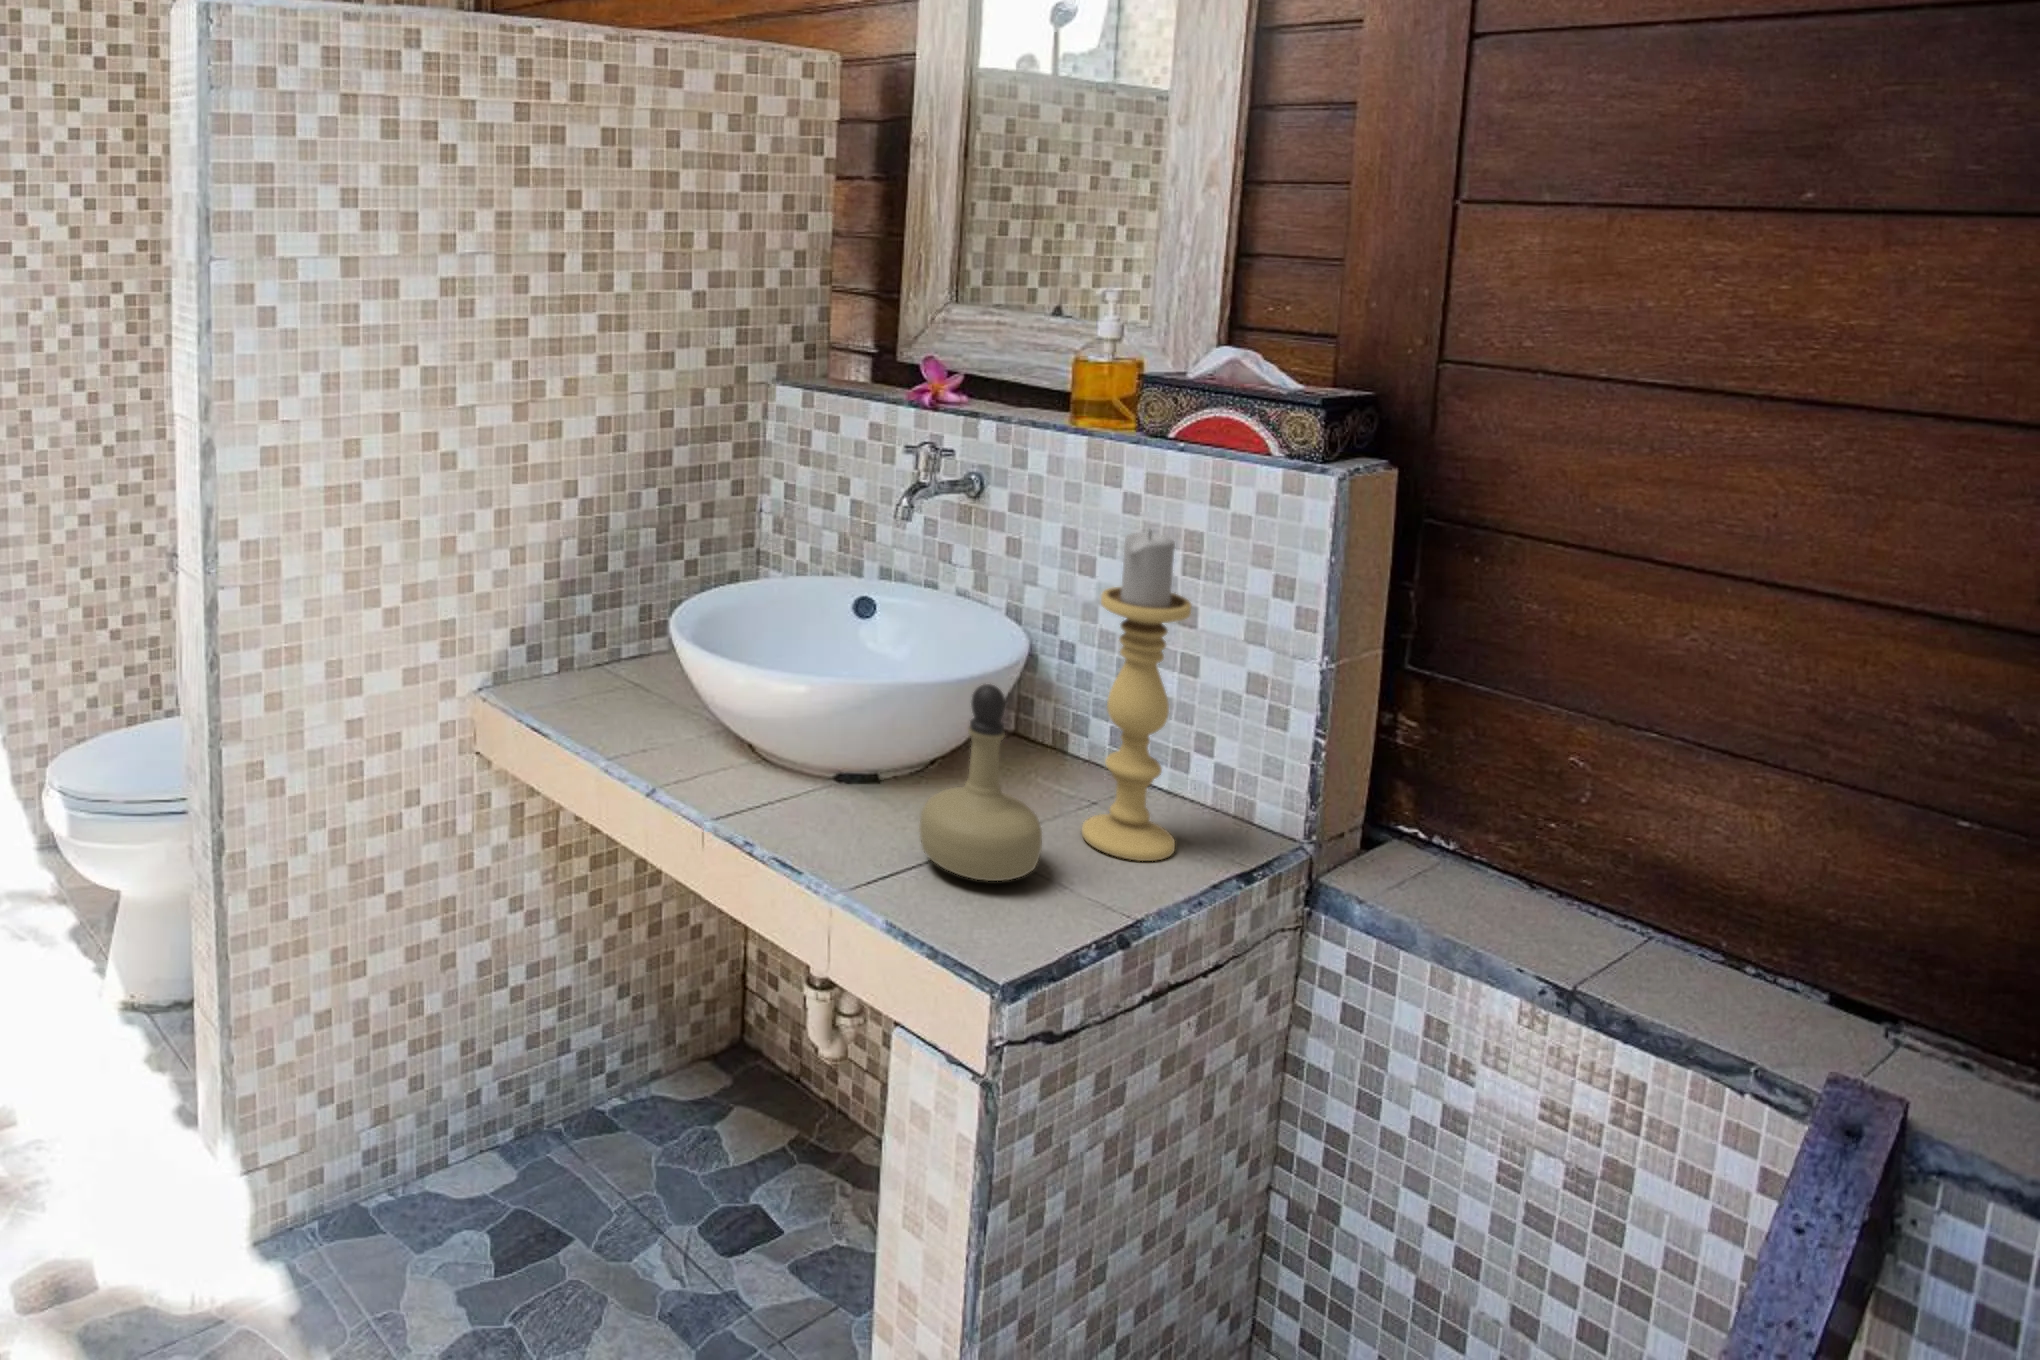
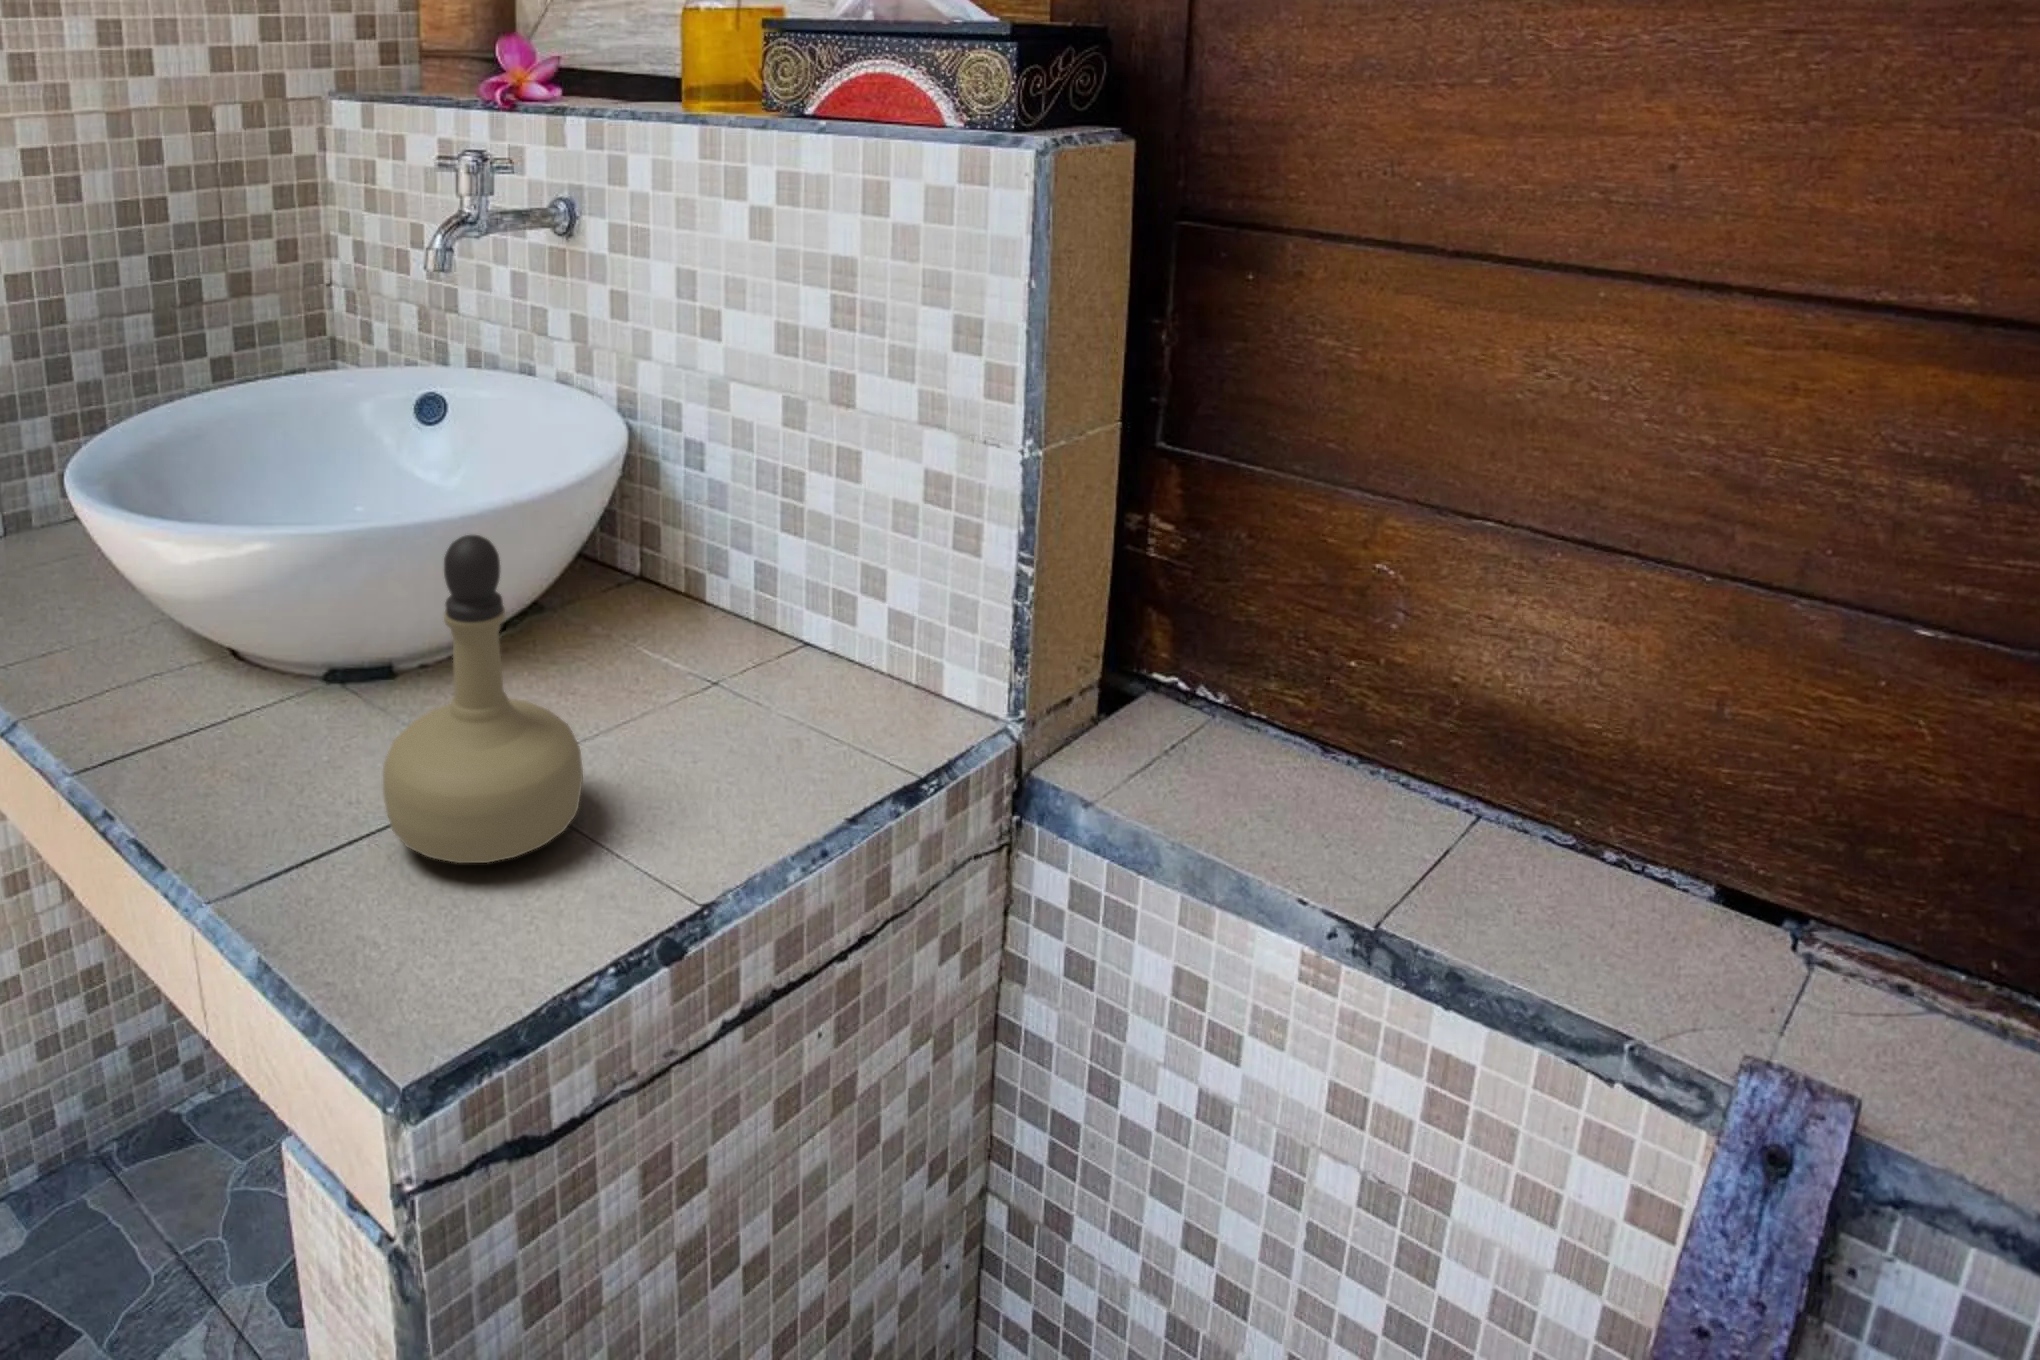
candle holder: present [1082,532,1191,861] -> none [676,252,816,784]

